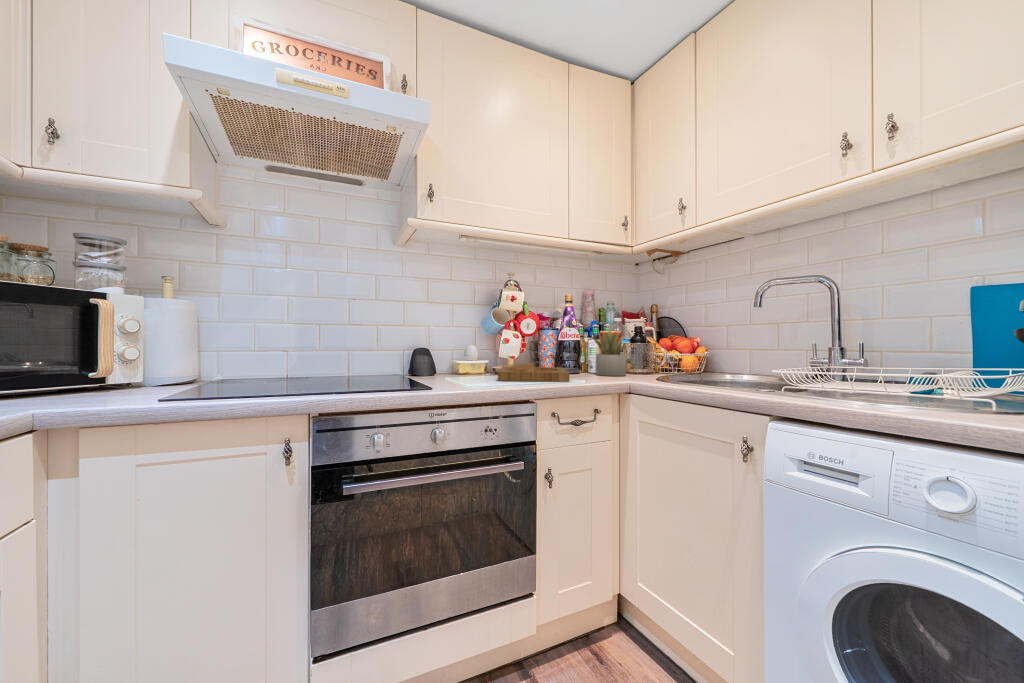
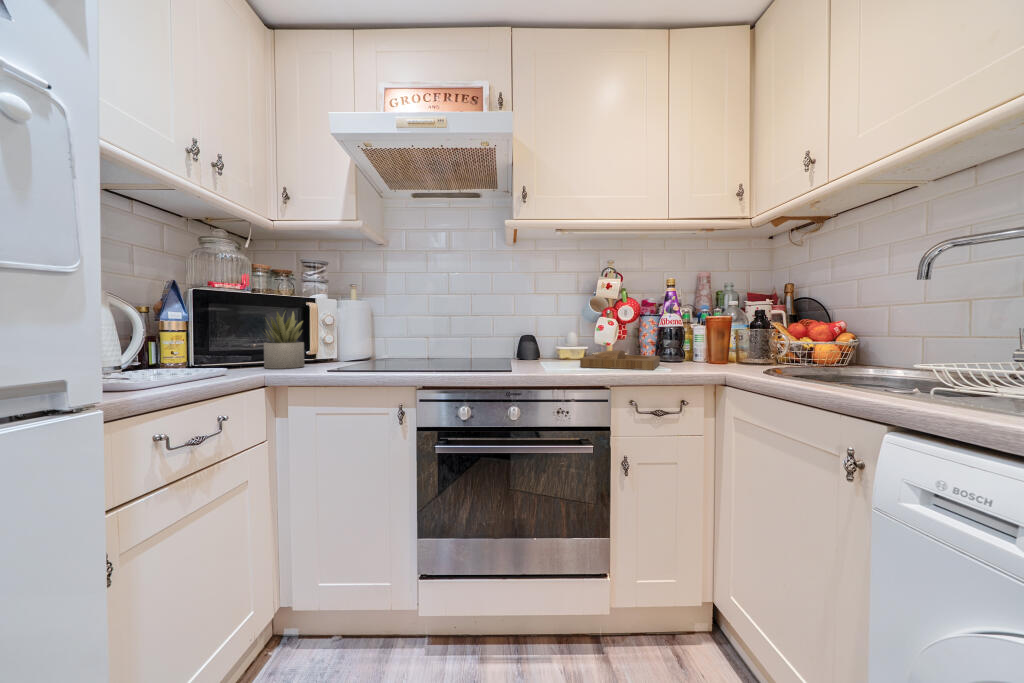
succulent plant: present [593,329,626,376] -> present [264,312,304,369]

